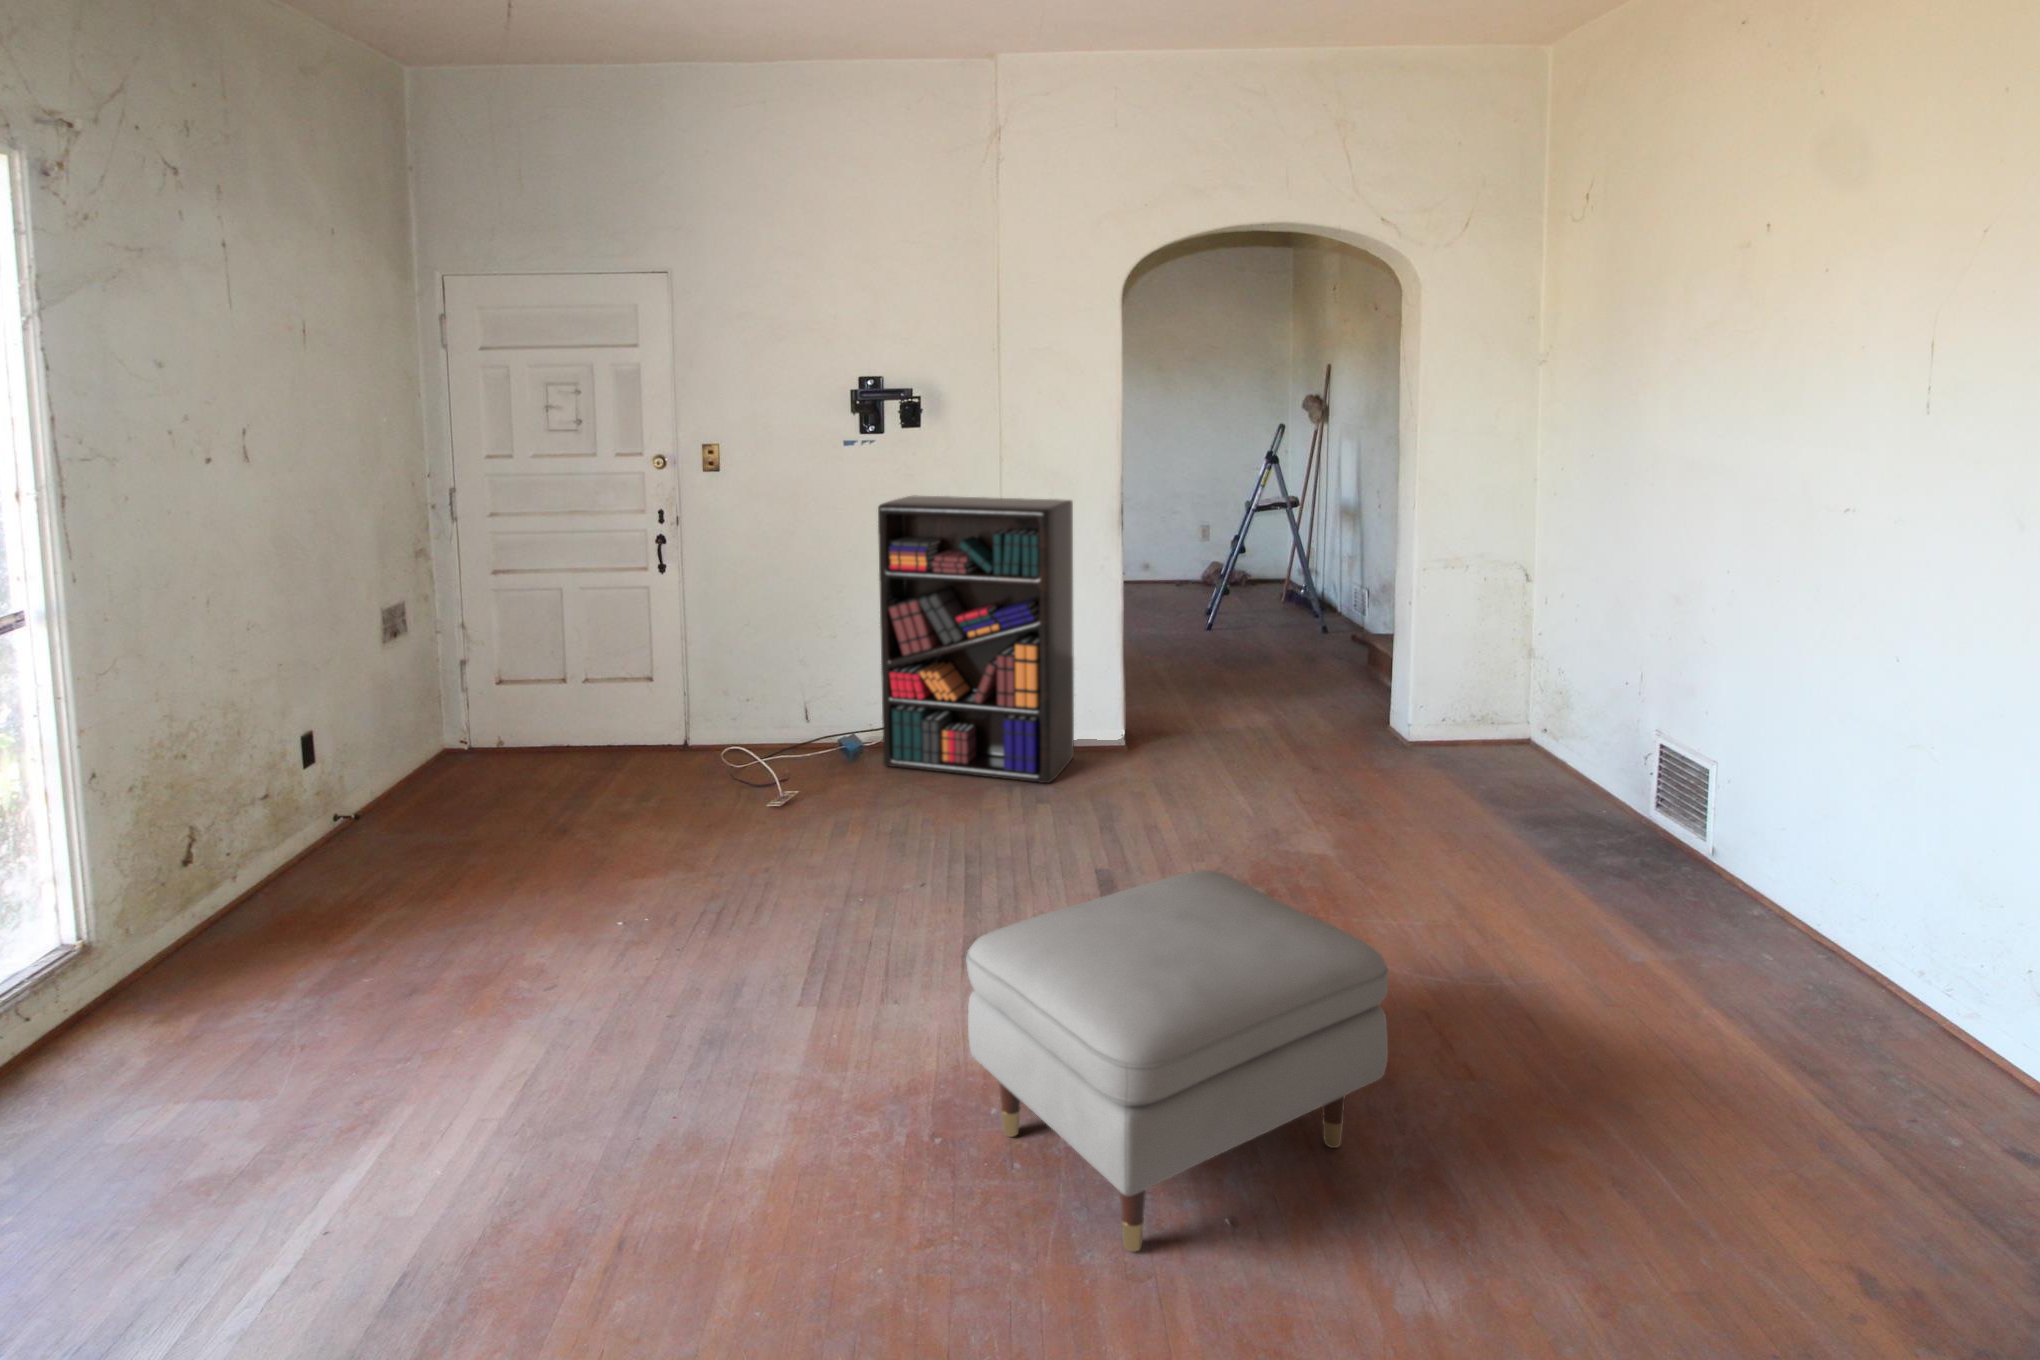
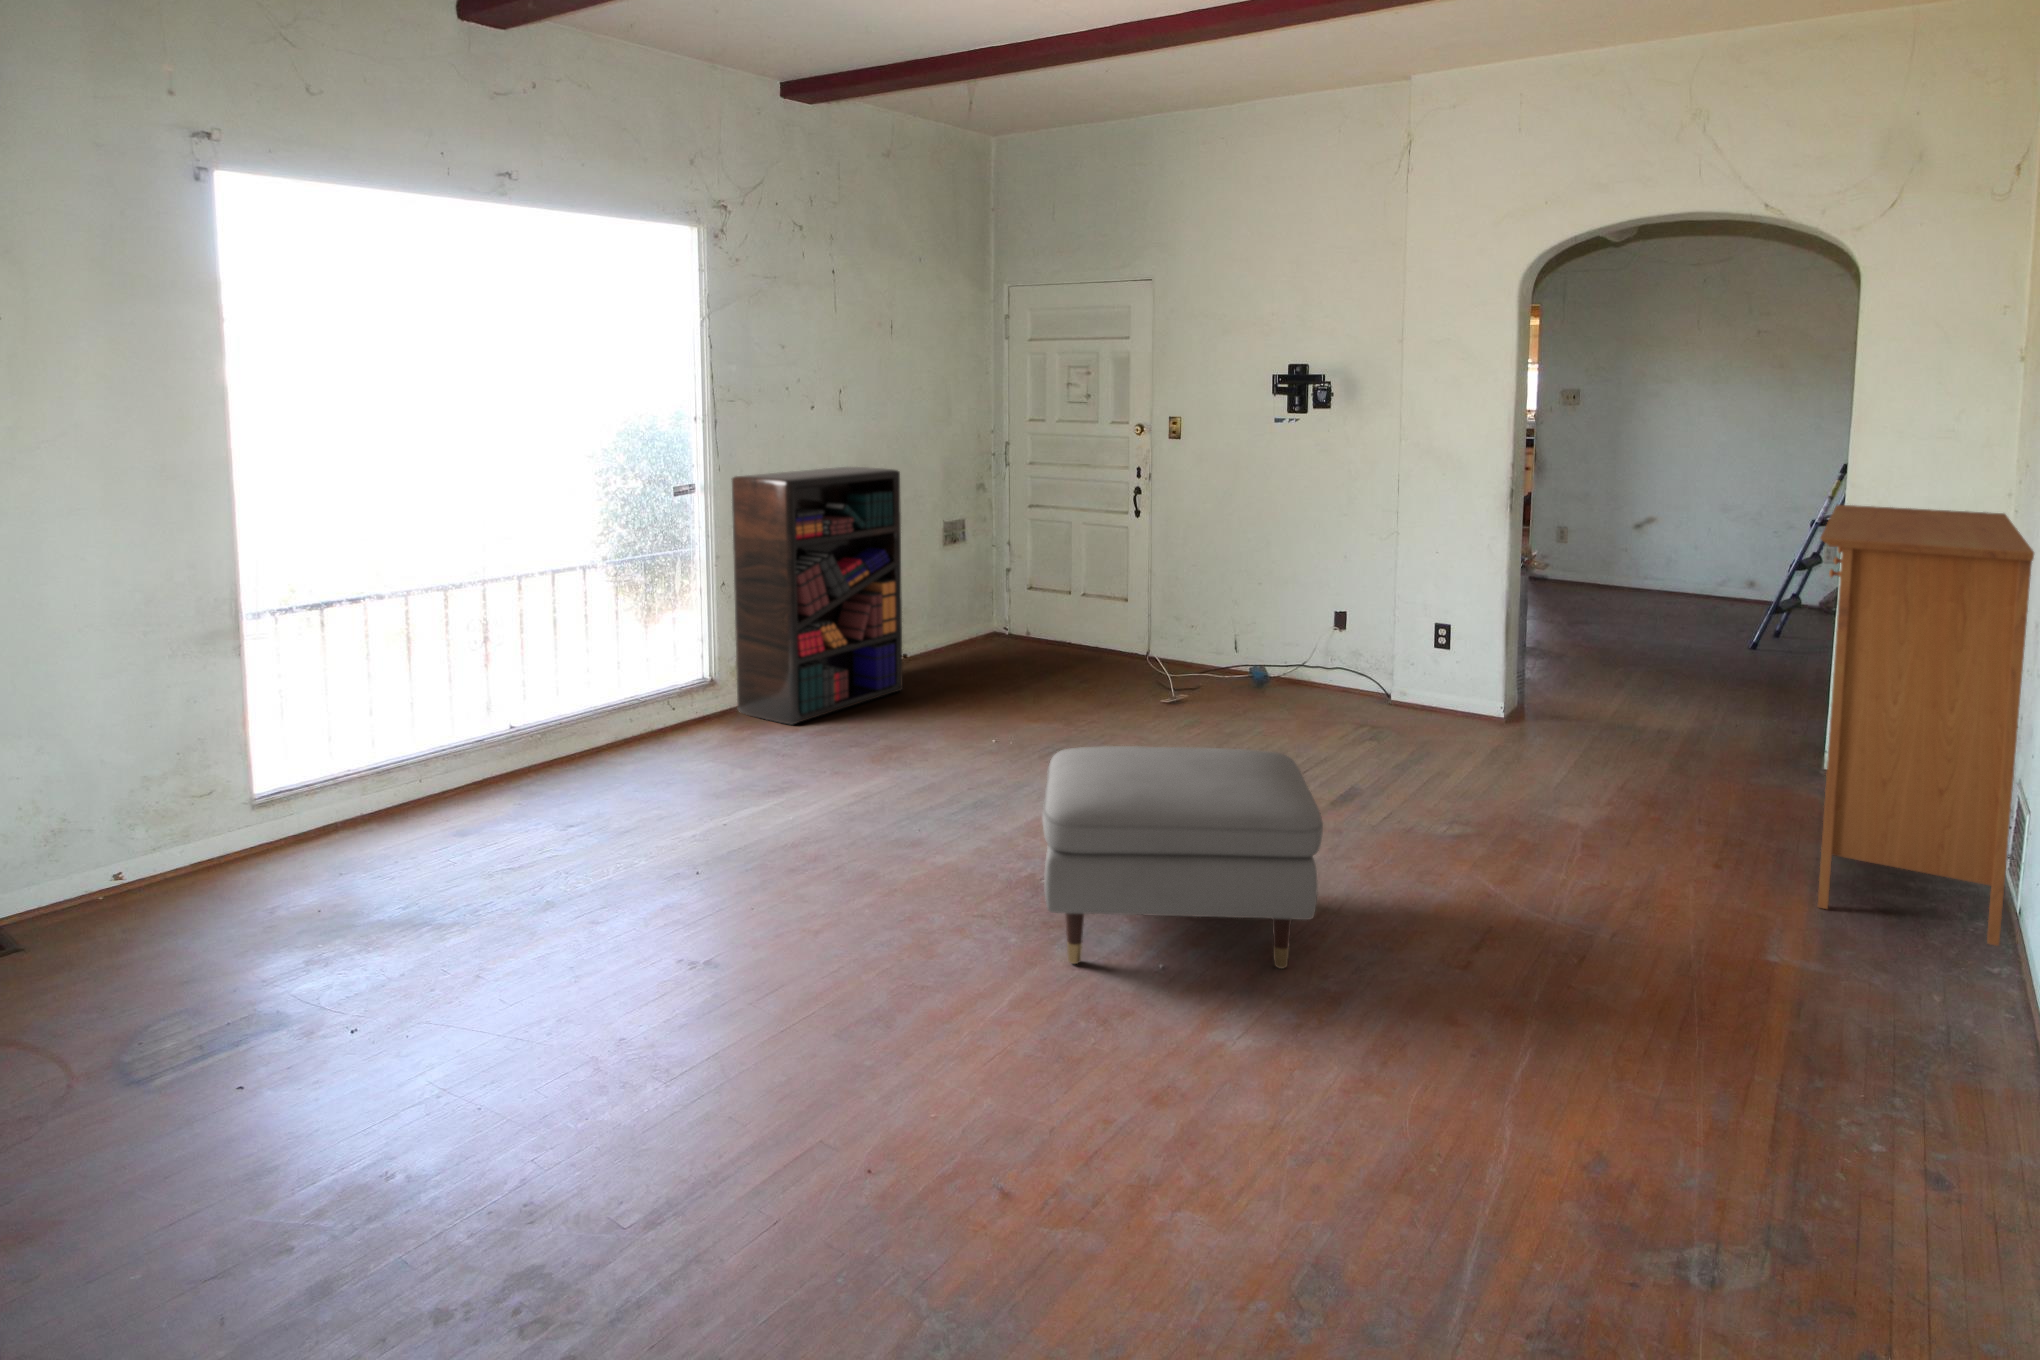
bookshelf: present [878,495,1074,783] -> present [732,467,903,725]
console table: none [1456,503,1751,889] -> present [1818,505,2034,946]

